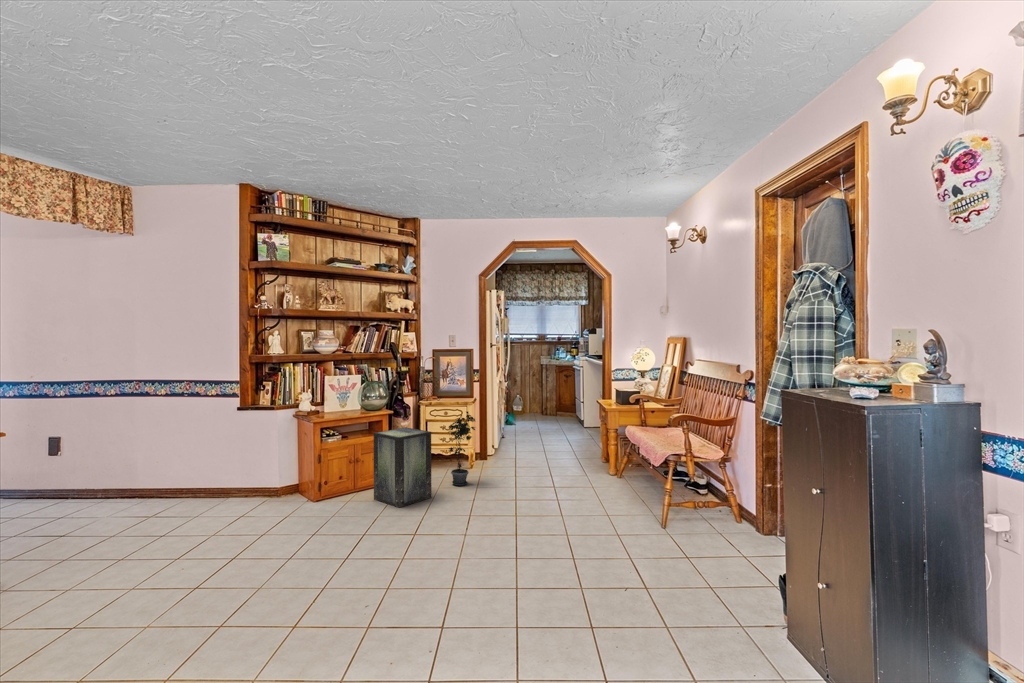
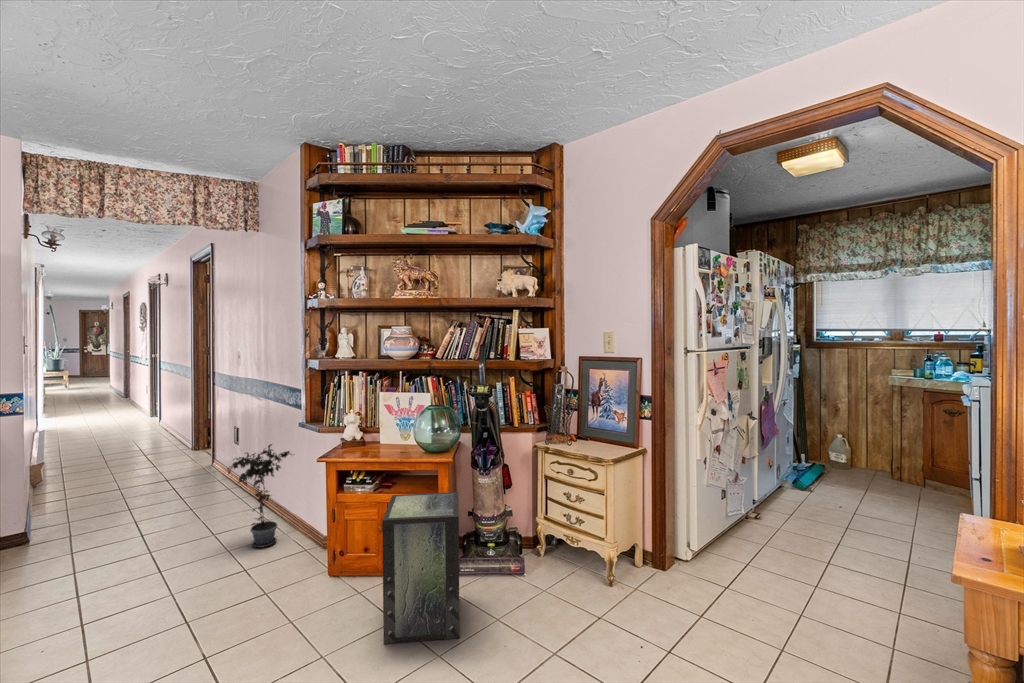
potted plant: present [448,411,475,486] -> present [227,444,290,548]

